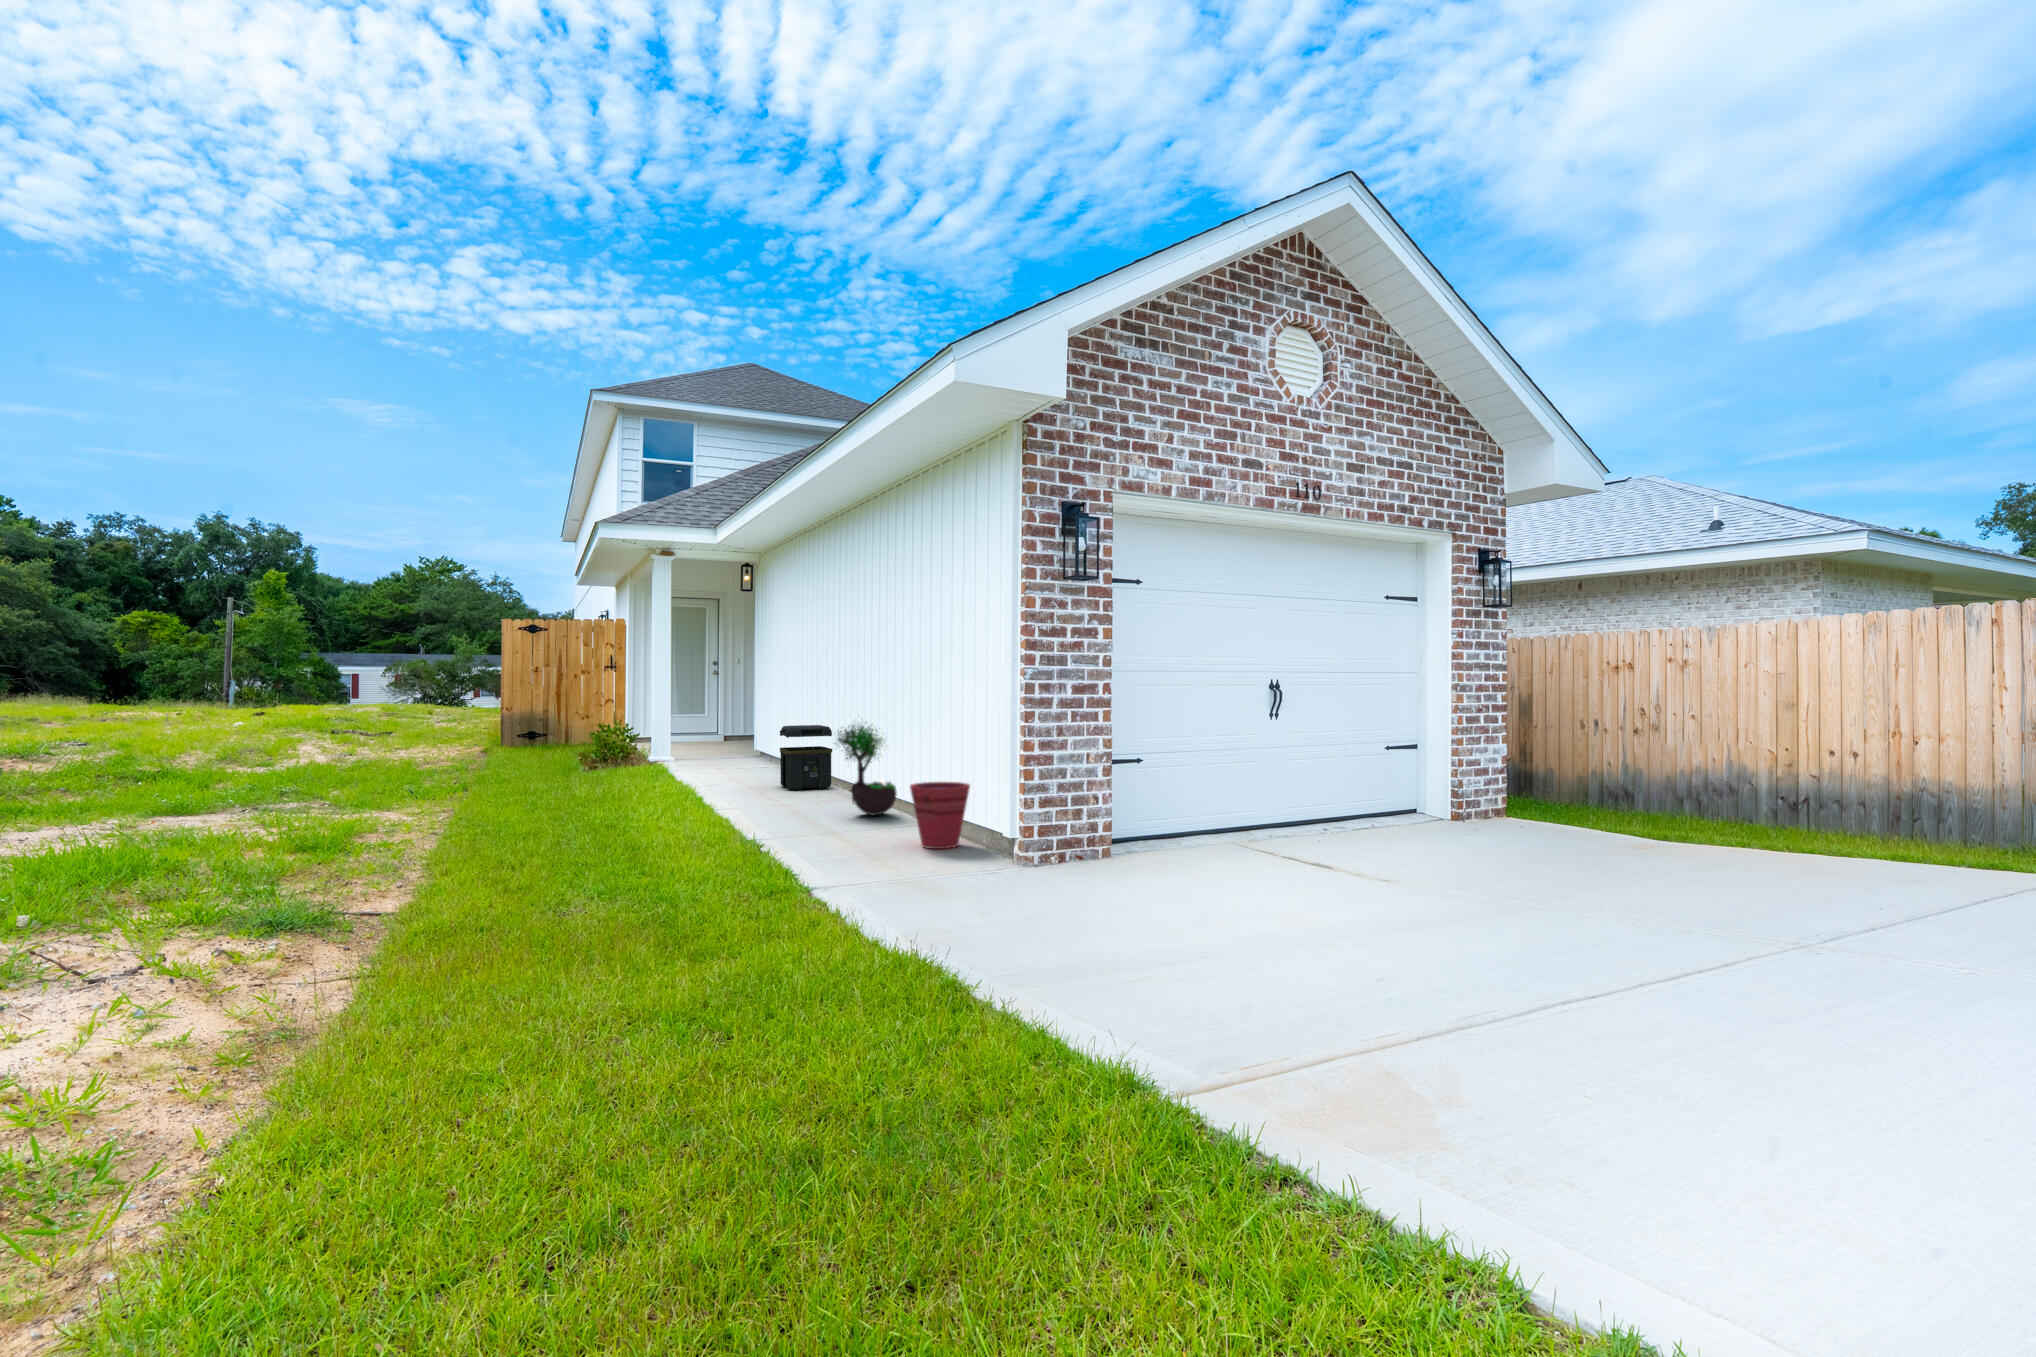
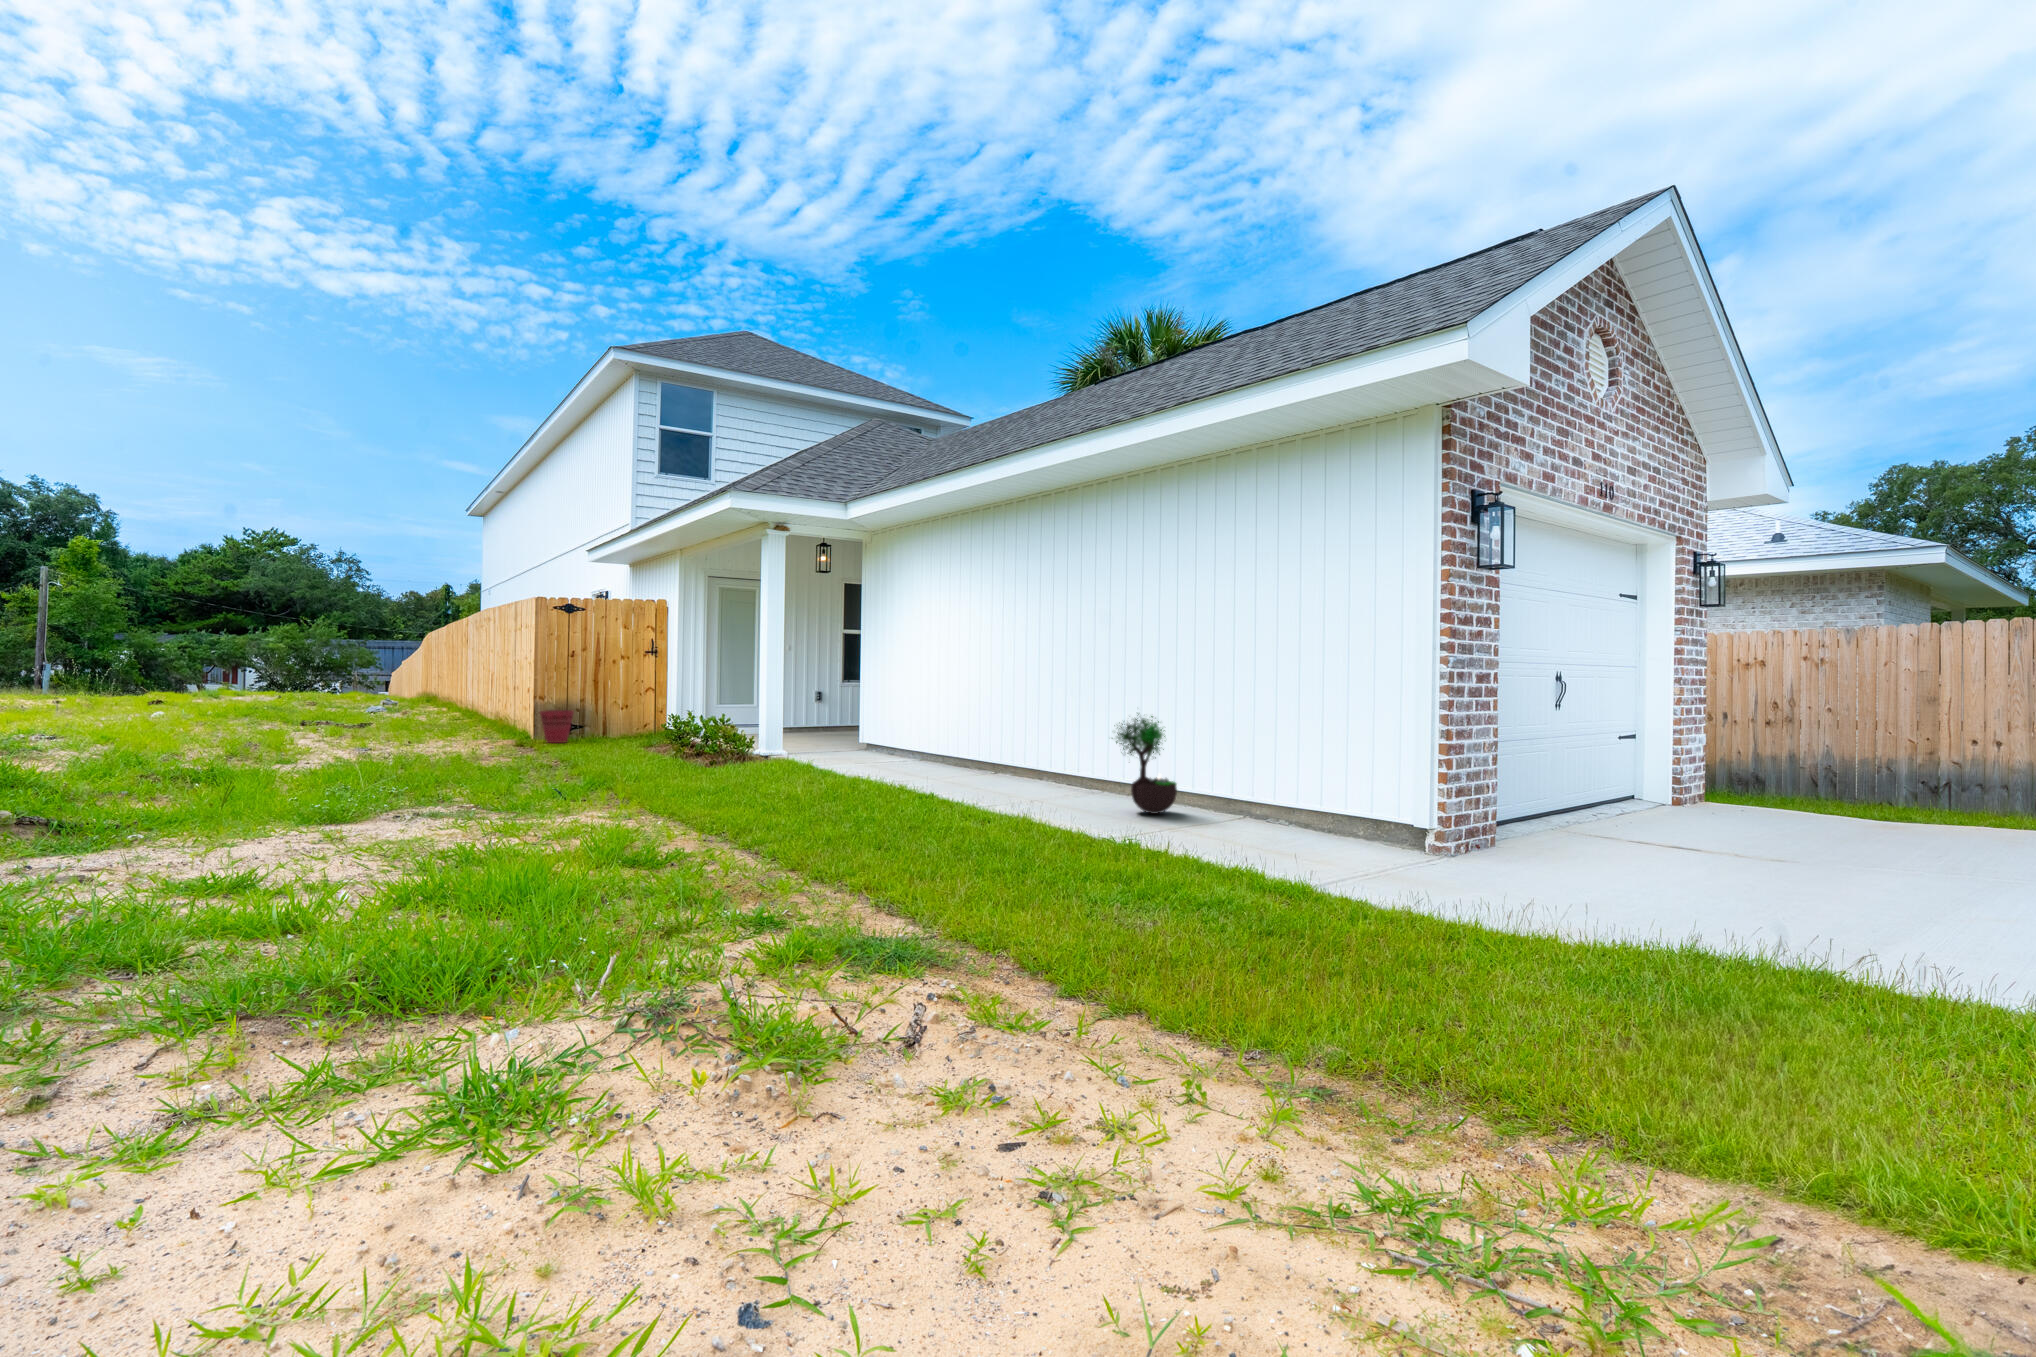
toolbox: present [780,725,832,790] -> none [967,718,1027,787]
bucket: present [910,782,970,849] -> present [540,710,574,743]

